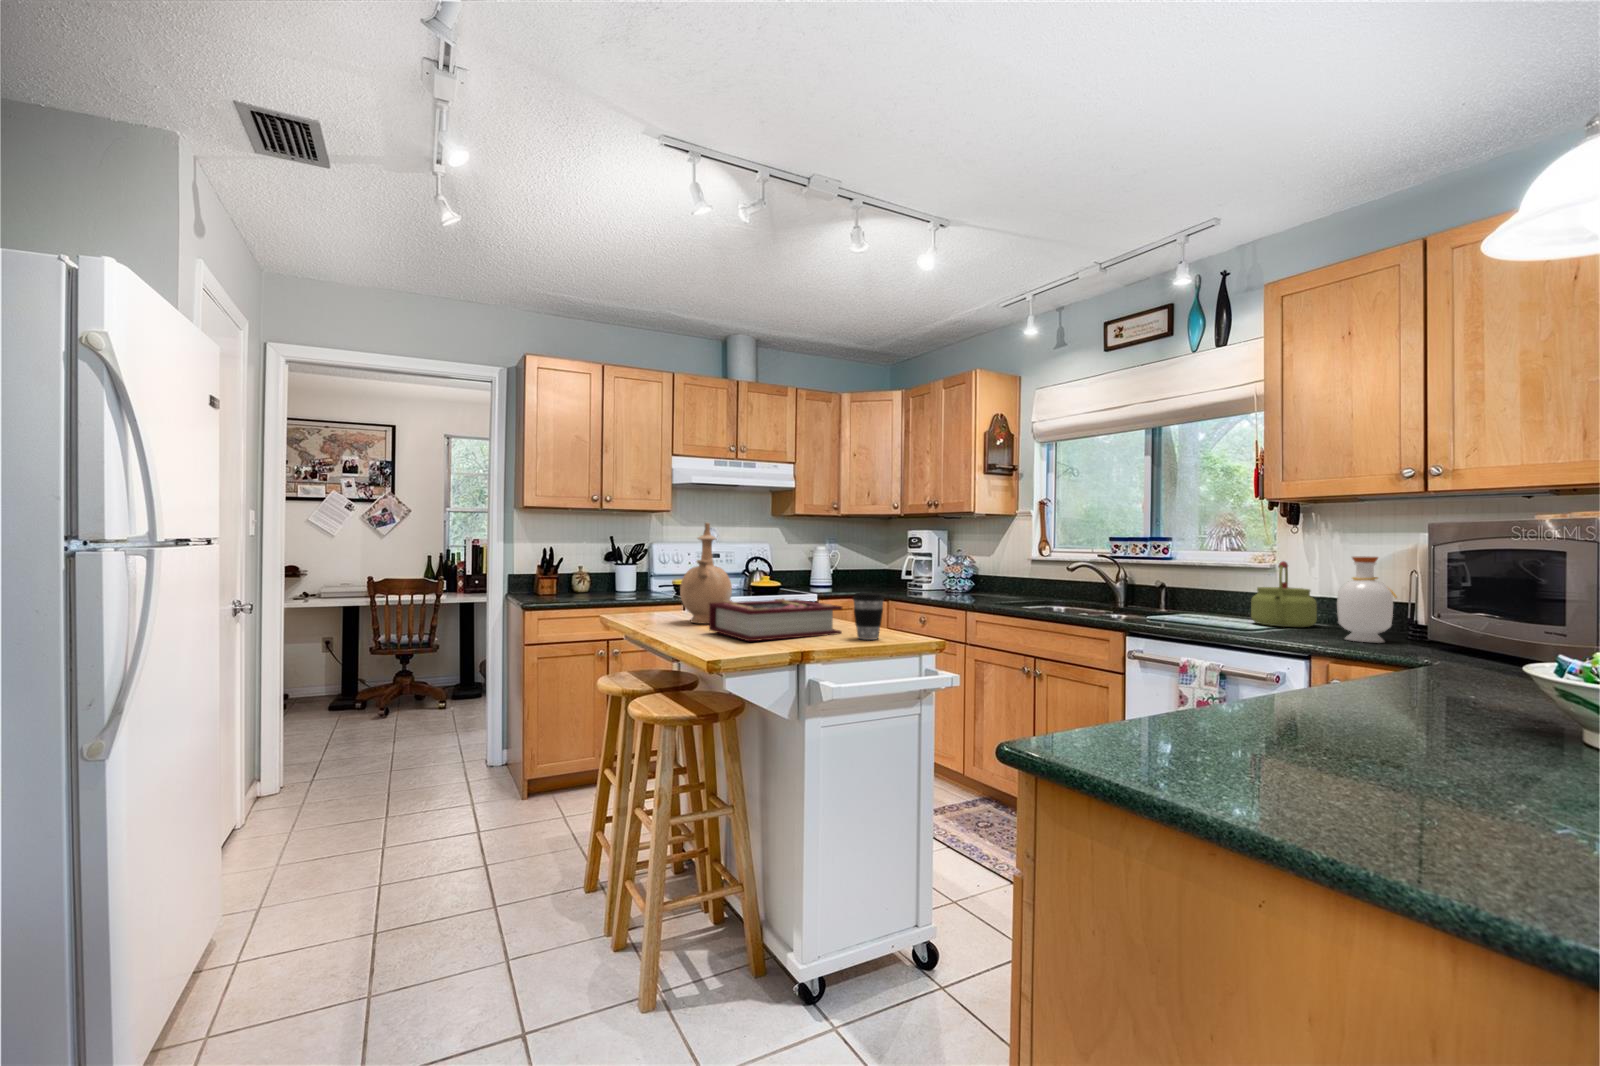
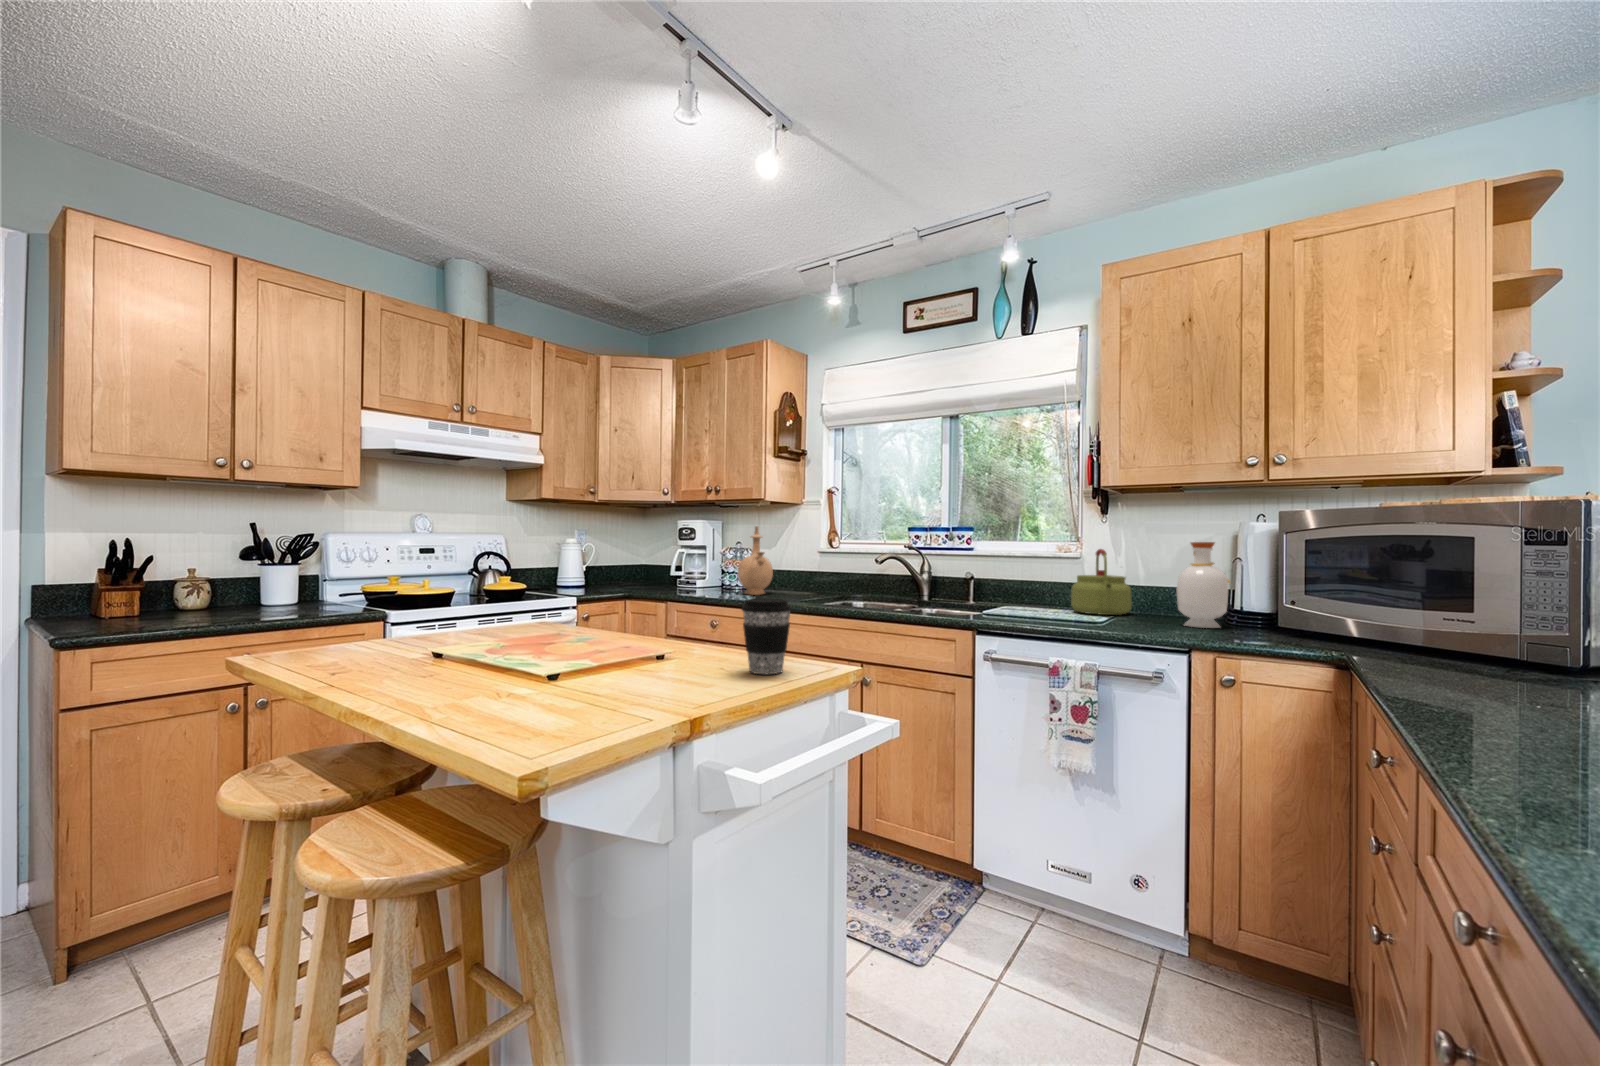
vase: present [680,523,732,624] -> present [738,526,773,595]
book: present [709,599,842,641] -> none [474,611,711,698]

